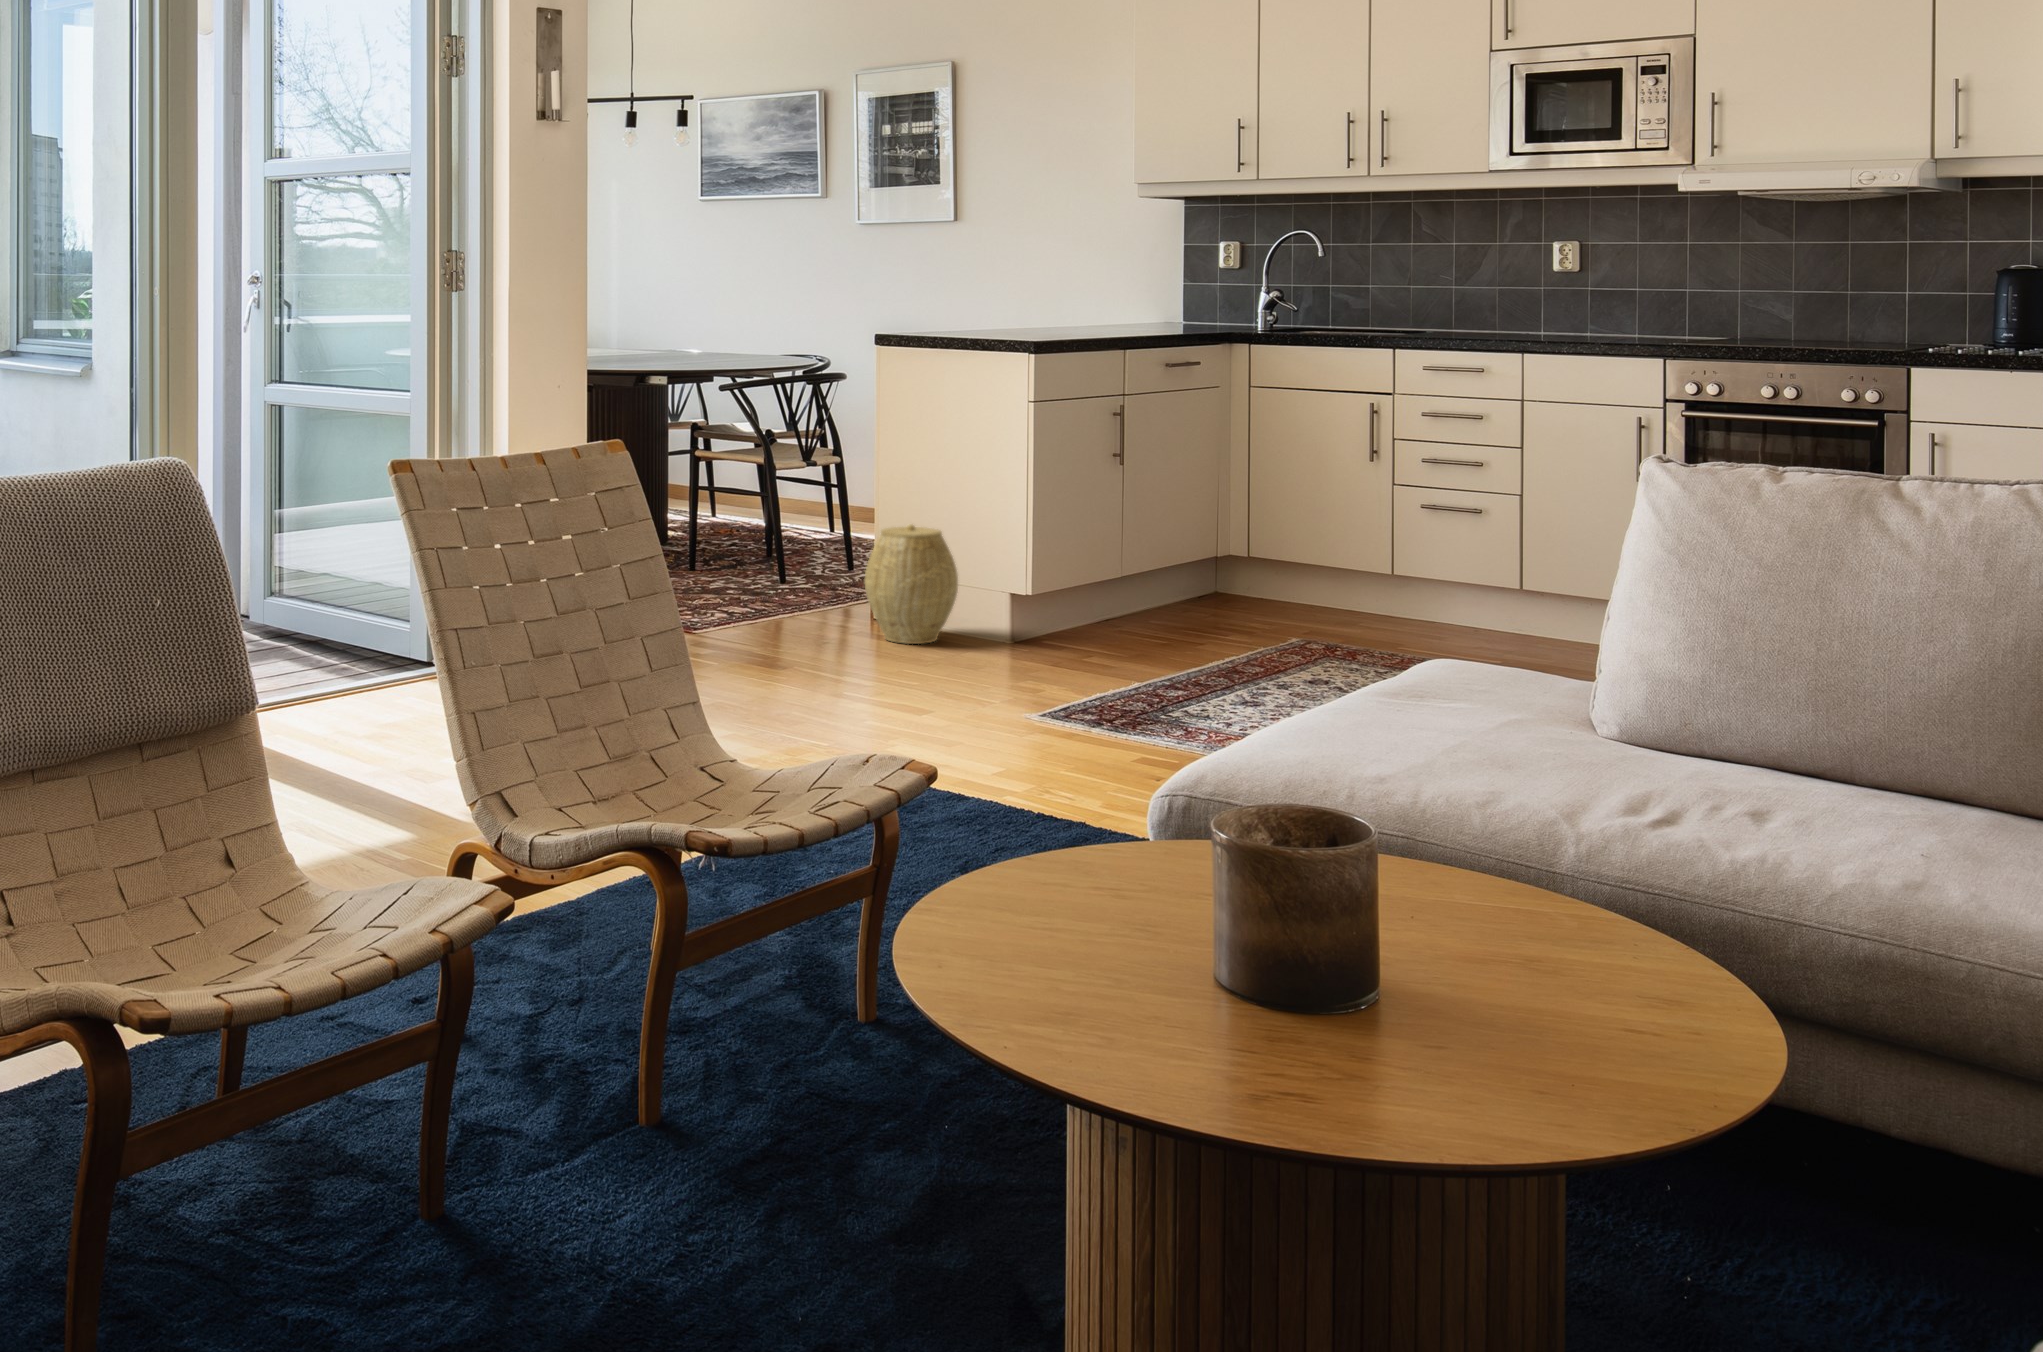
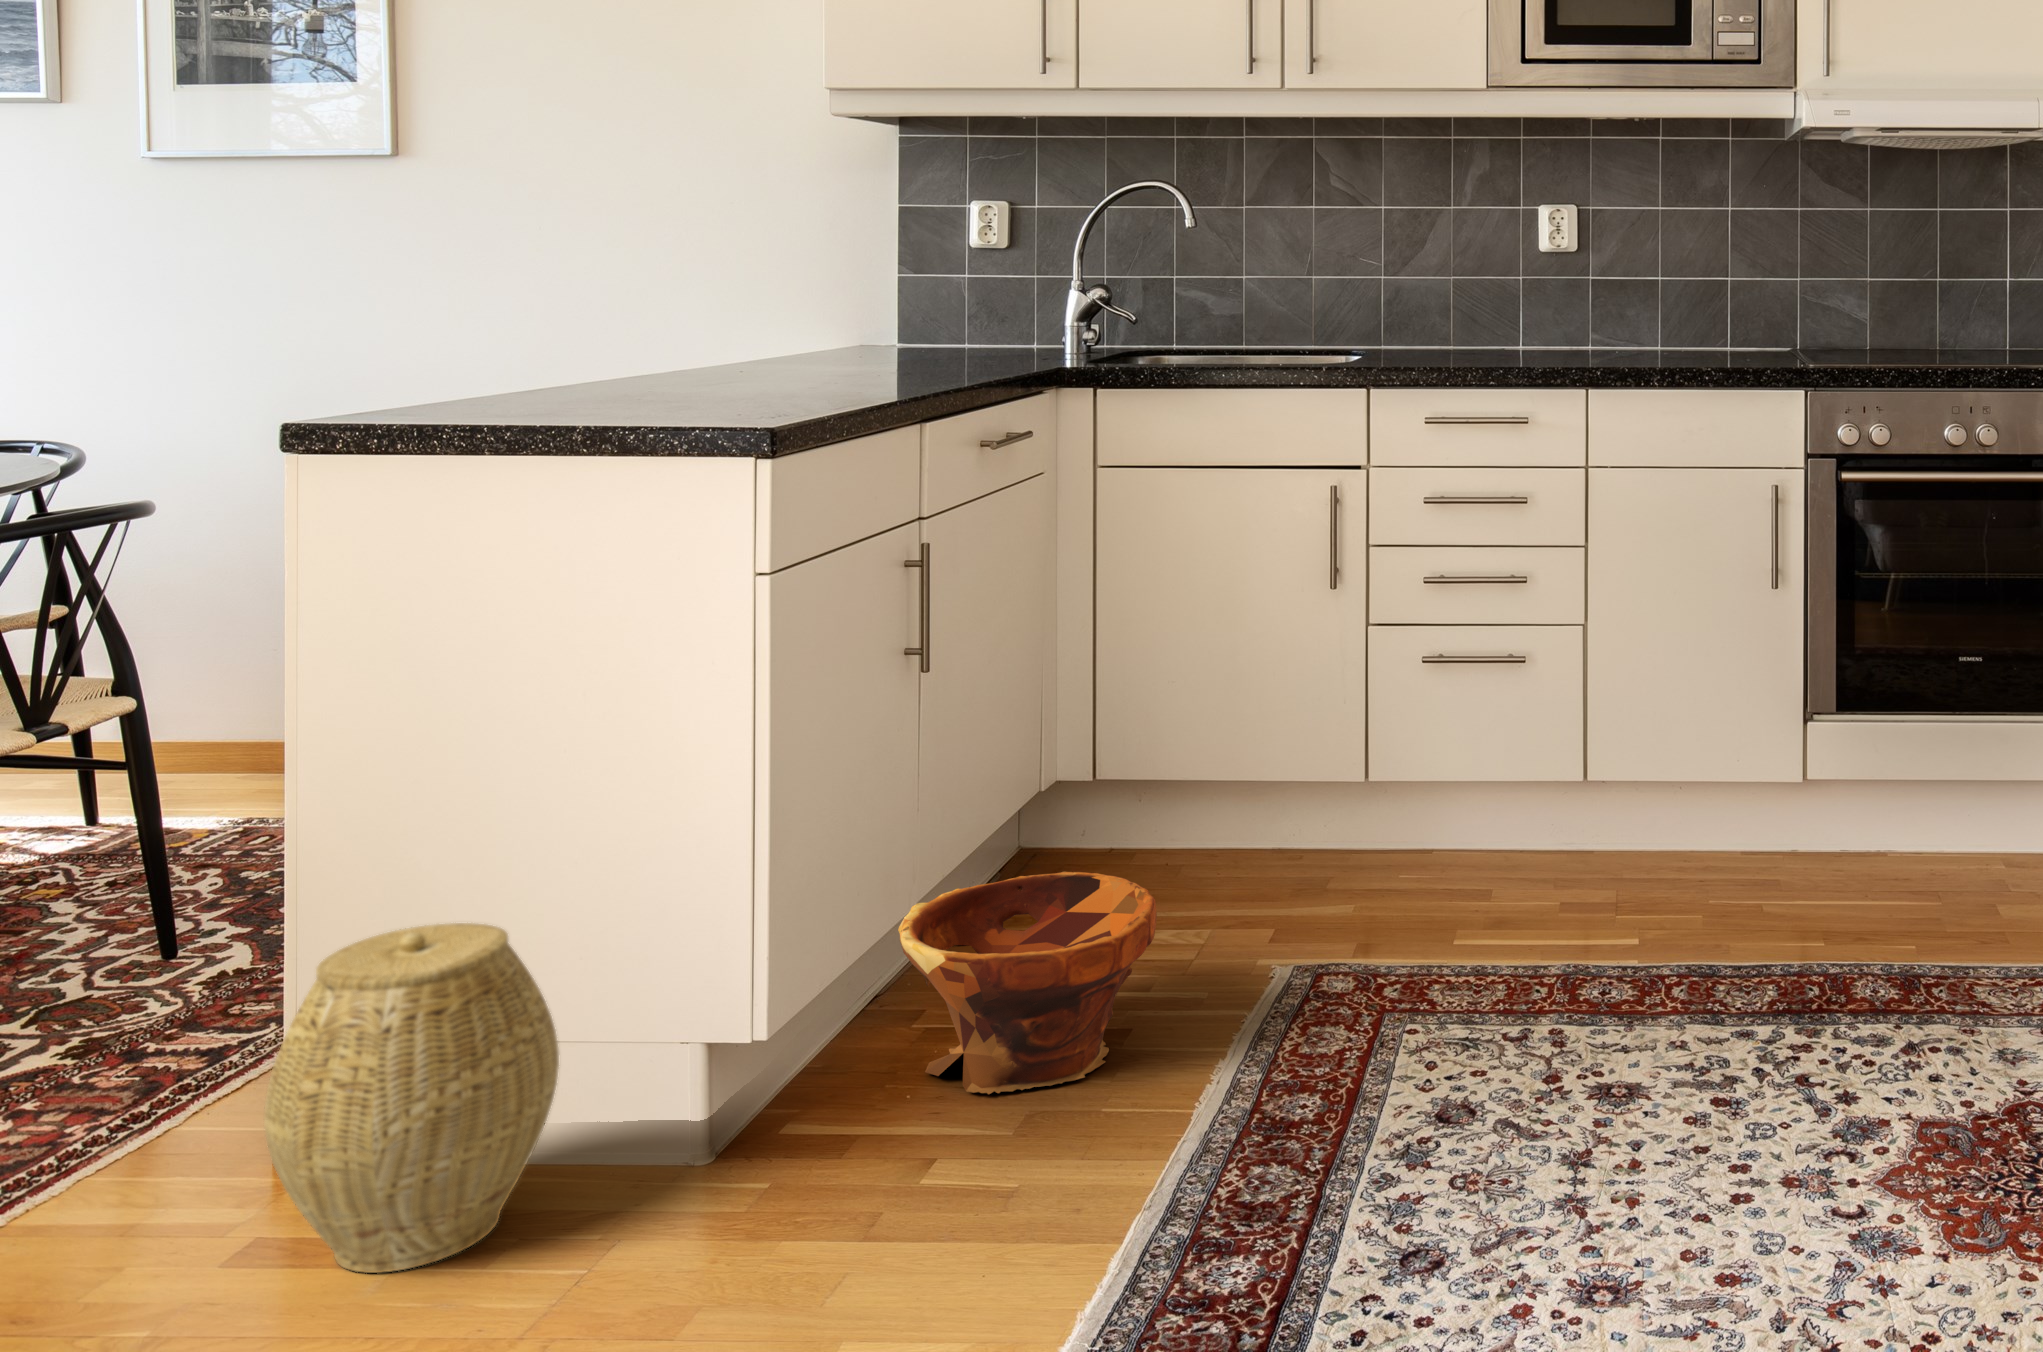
planter: none [1094,567,1213,652] -> present [898,872,1157,1094]

